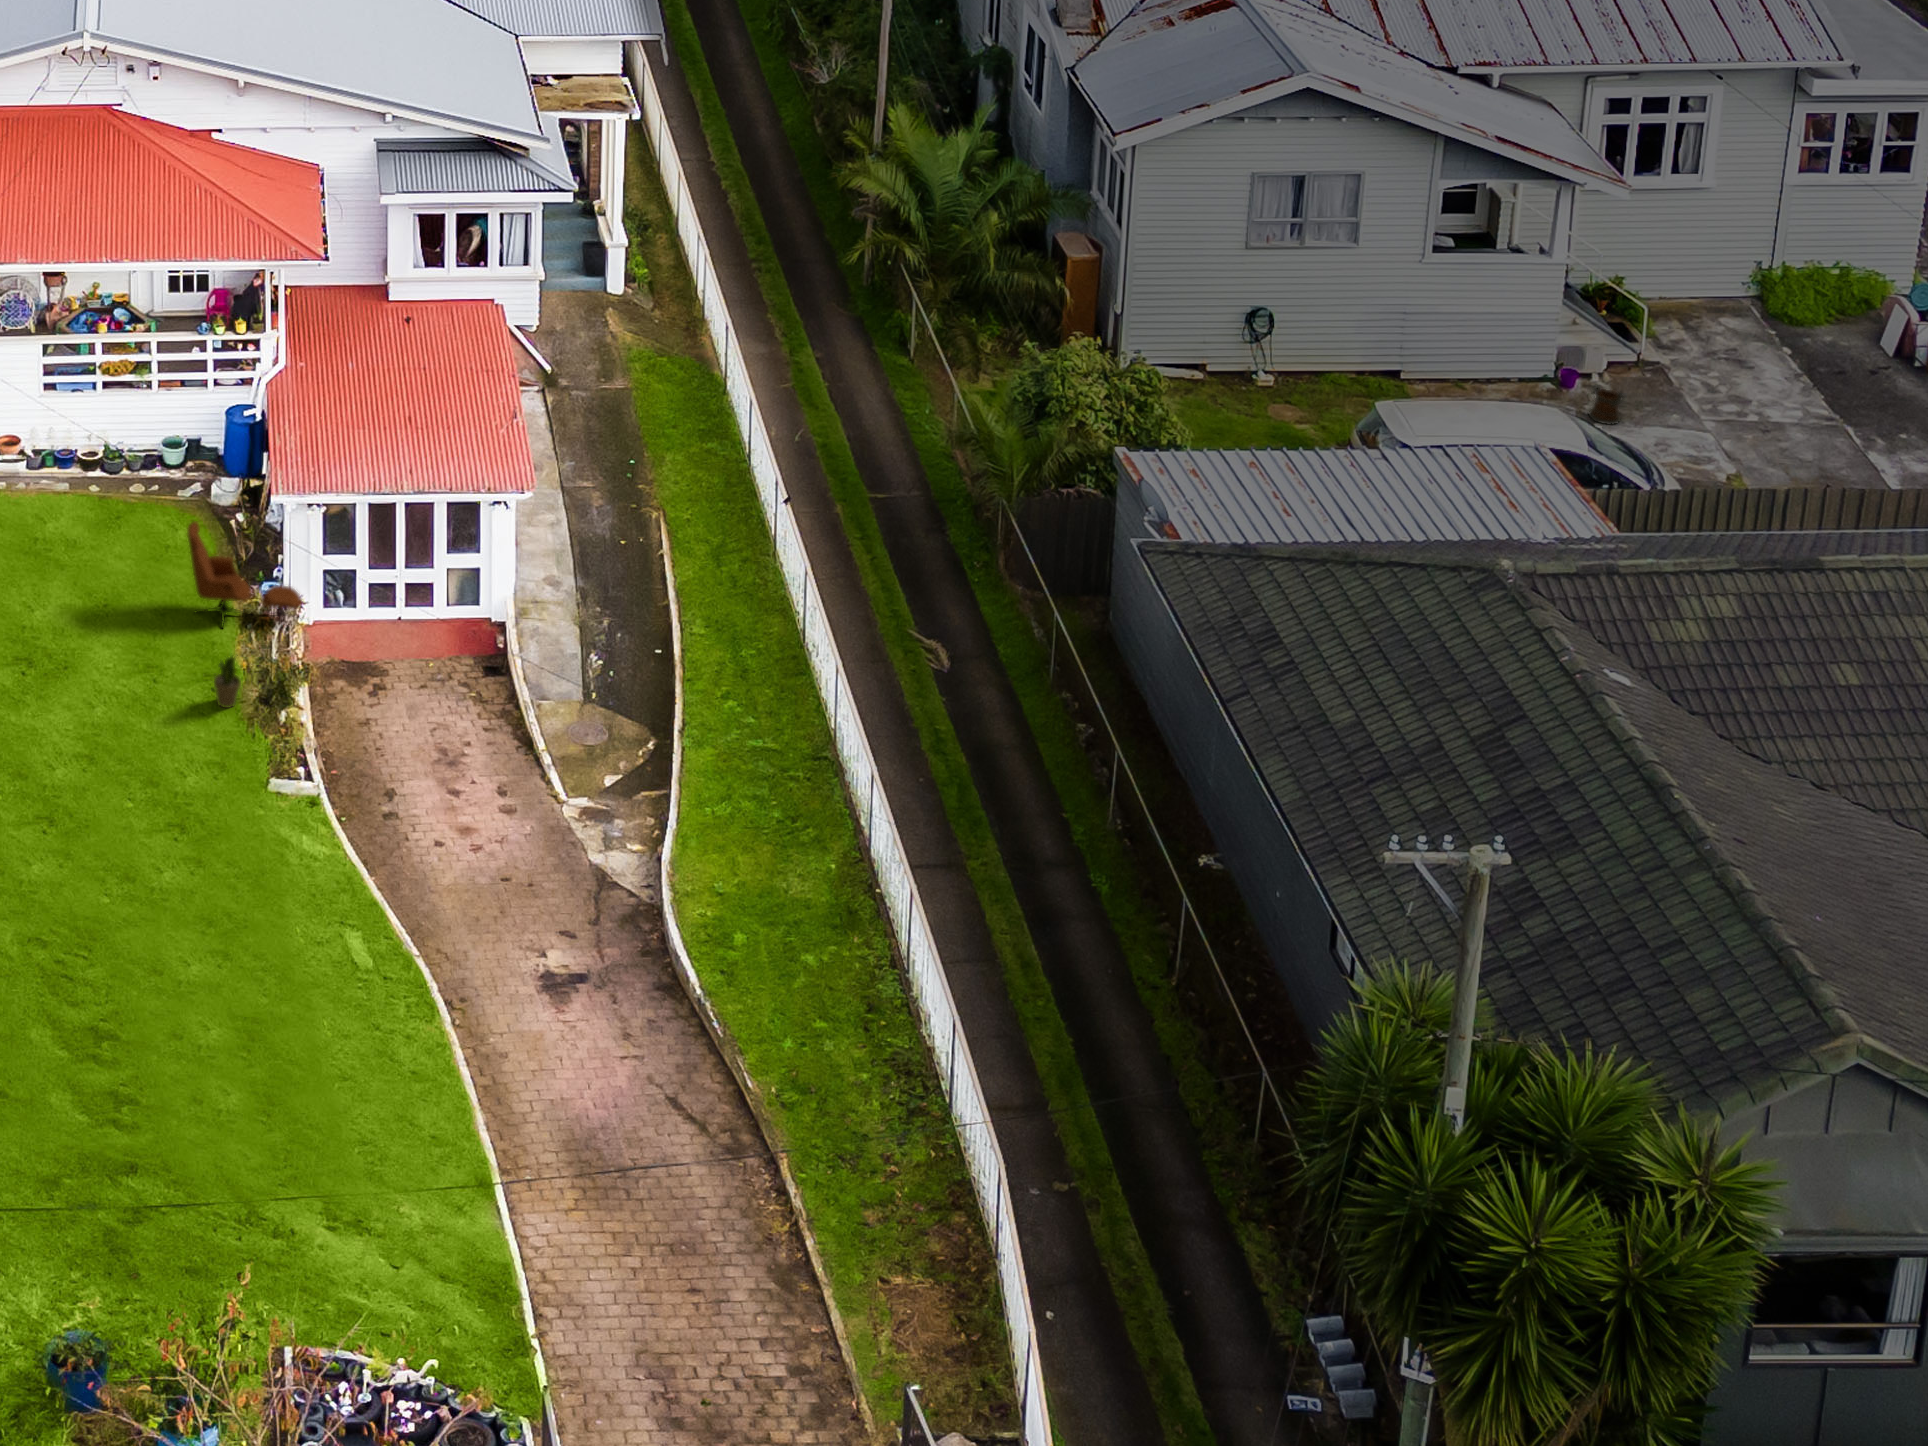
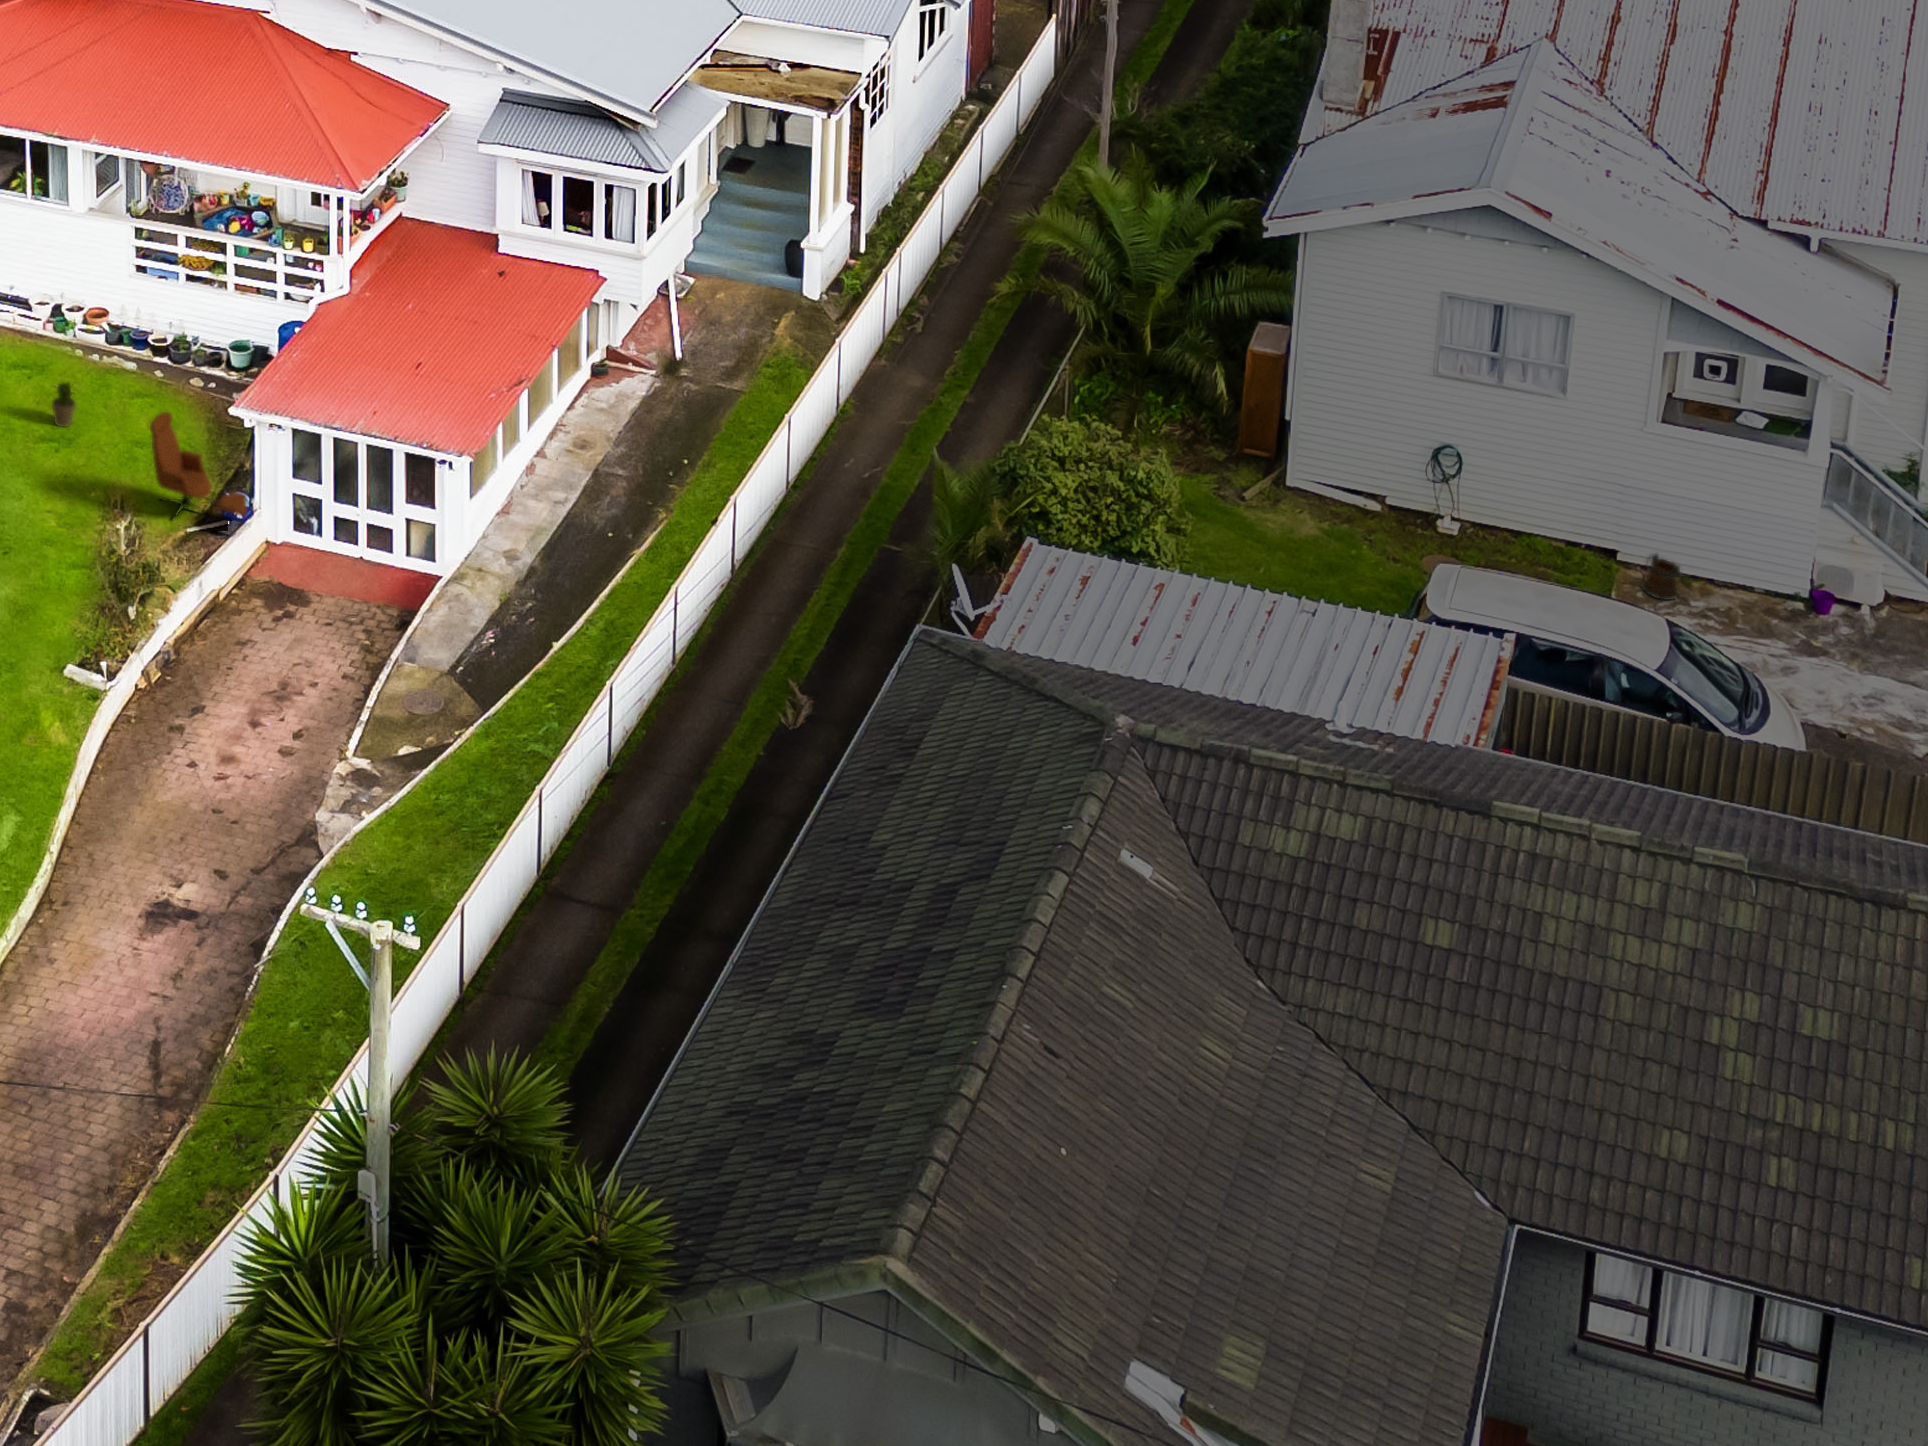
bucket: present [1589,387,1623,425] -> present [1642,554,1680,600]
potted plant: present [214,655,241,708] -> present [52,382,76,427]

